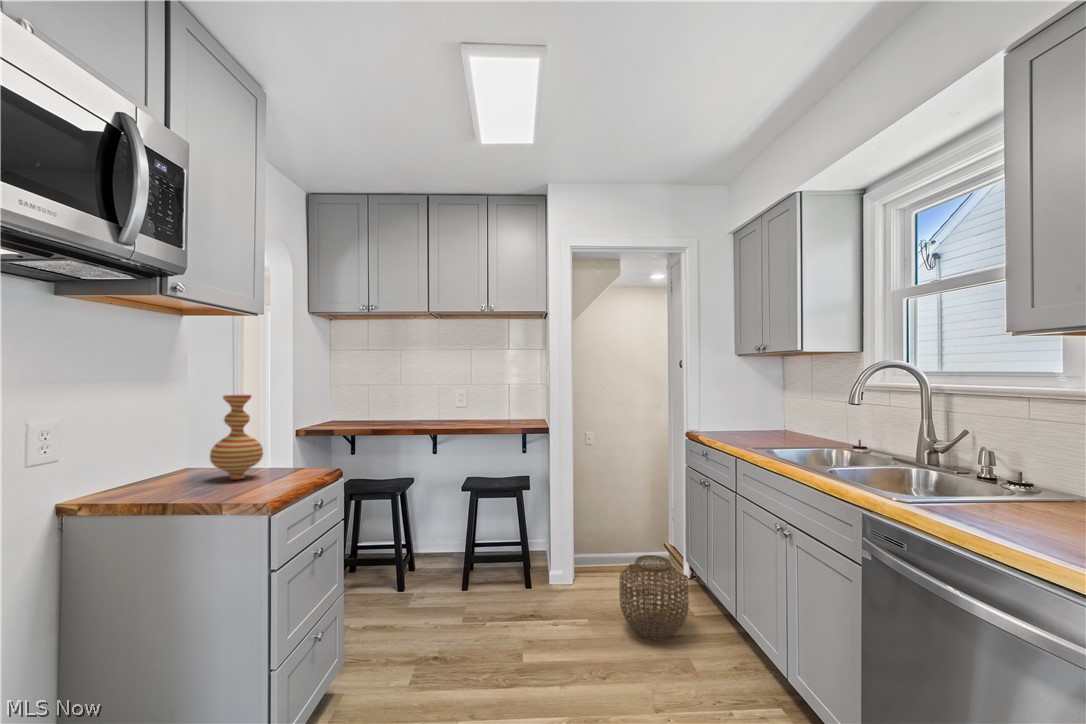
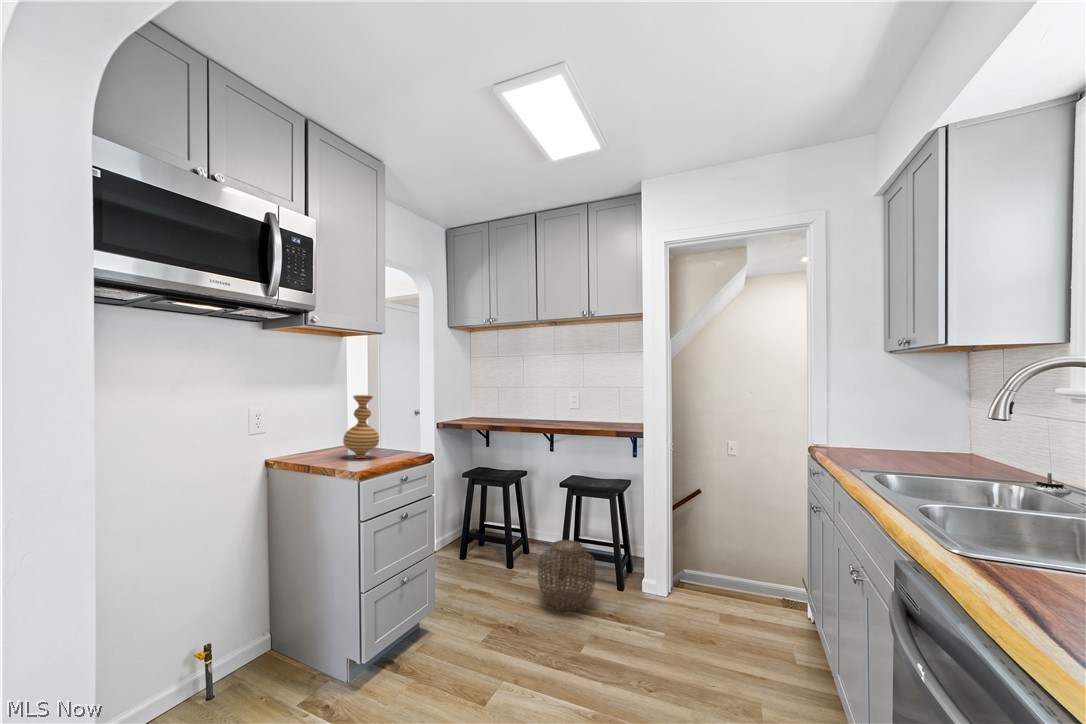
woven basket: present [620,555,689,640] -> present [538,540,595,611]

